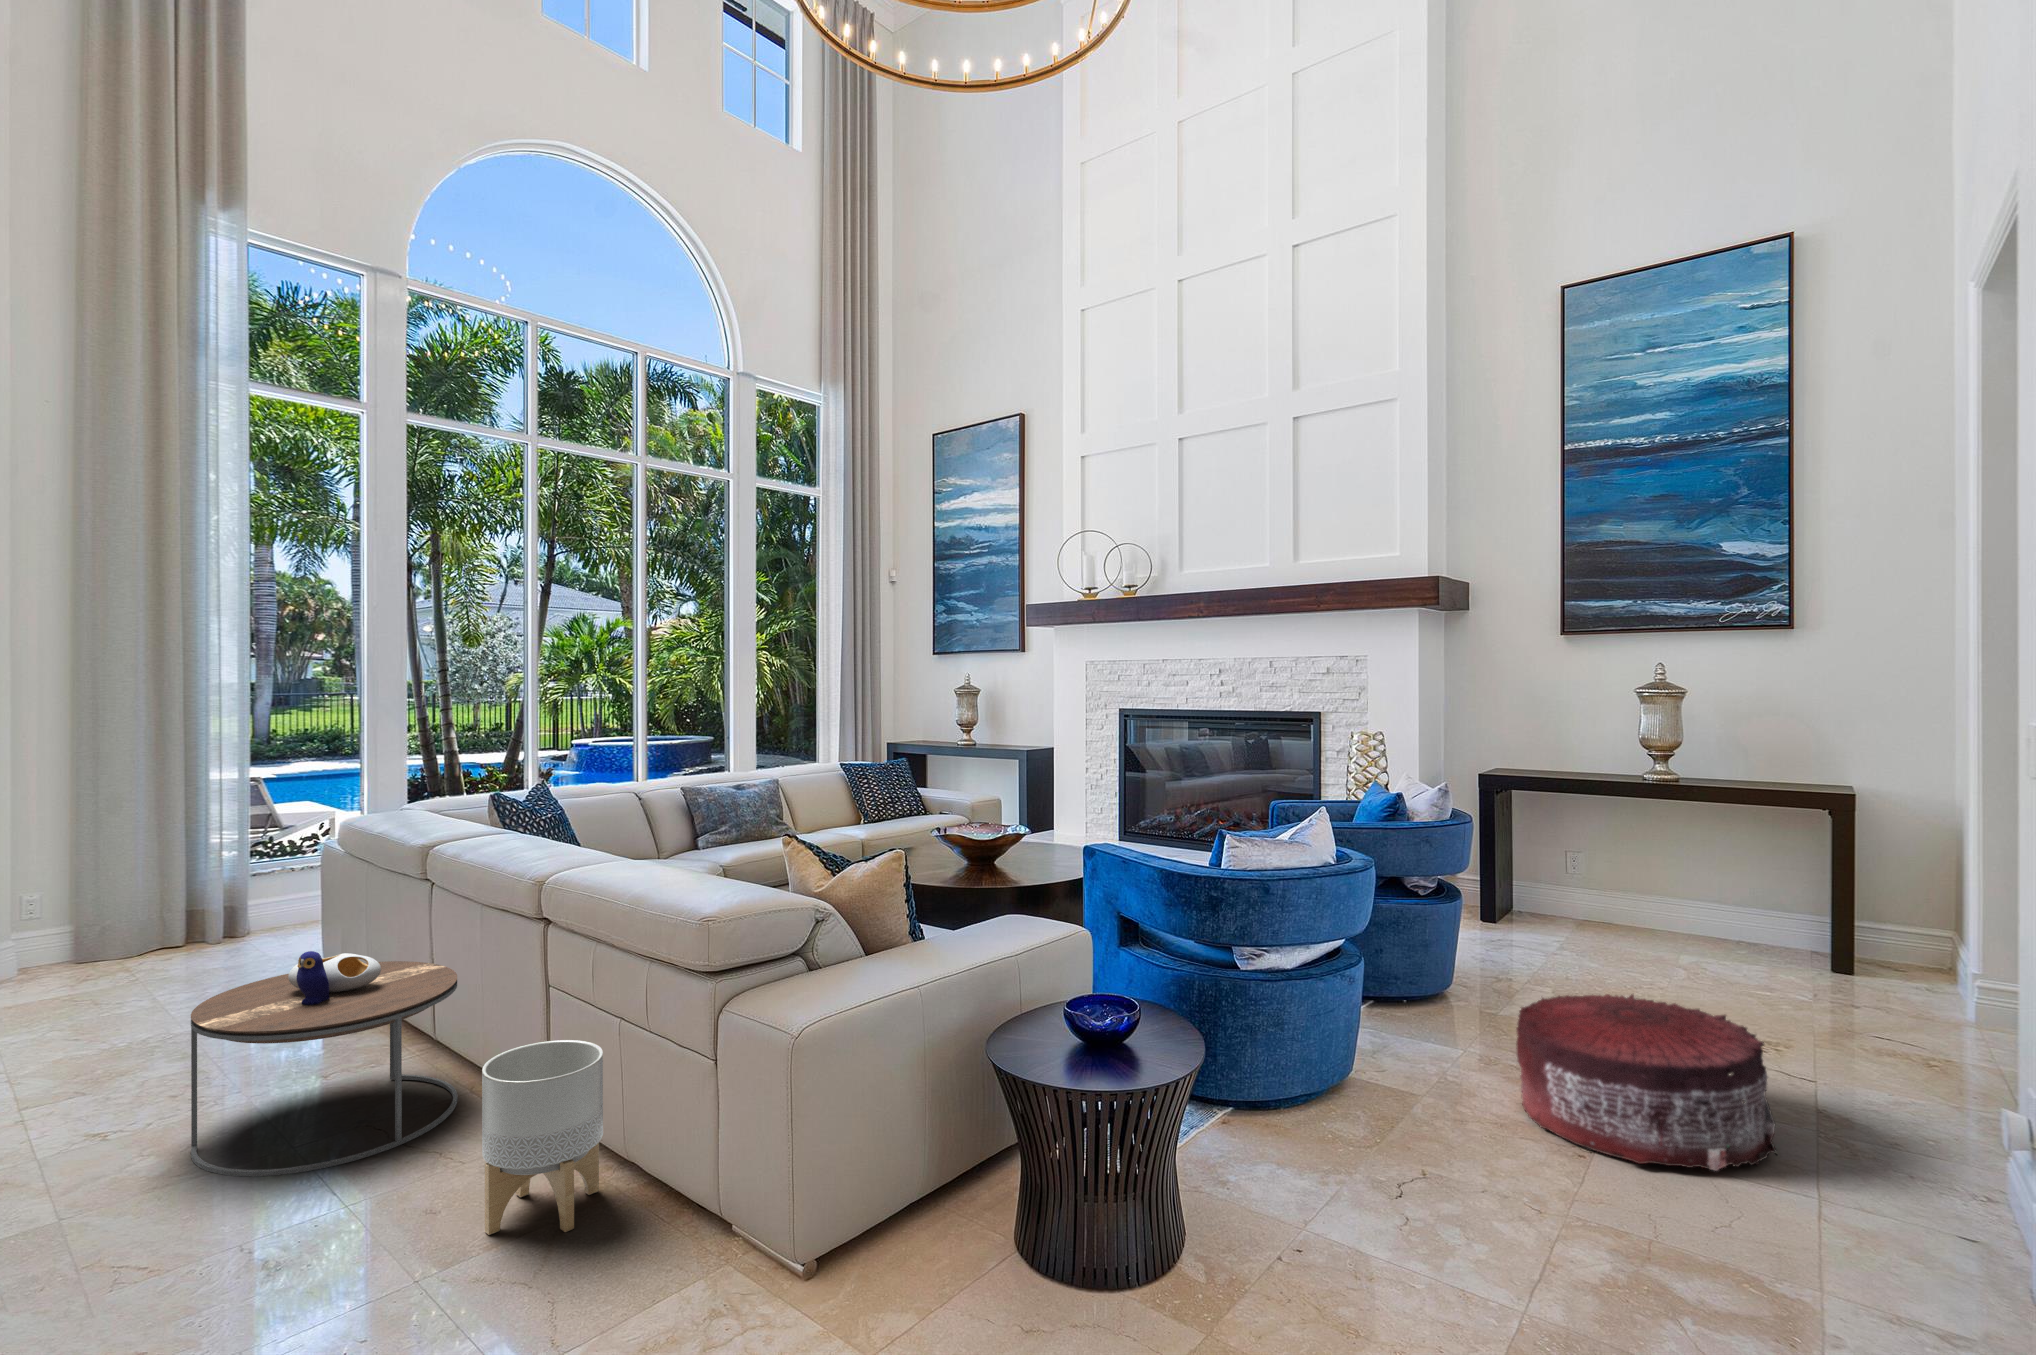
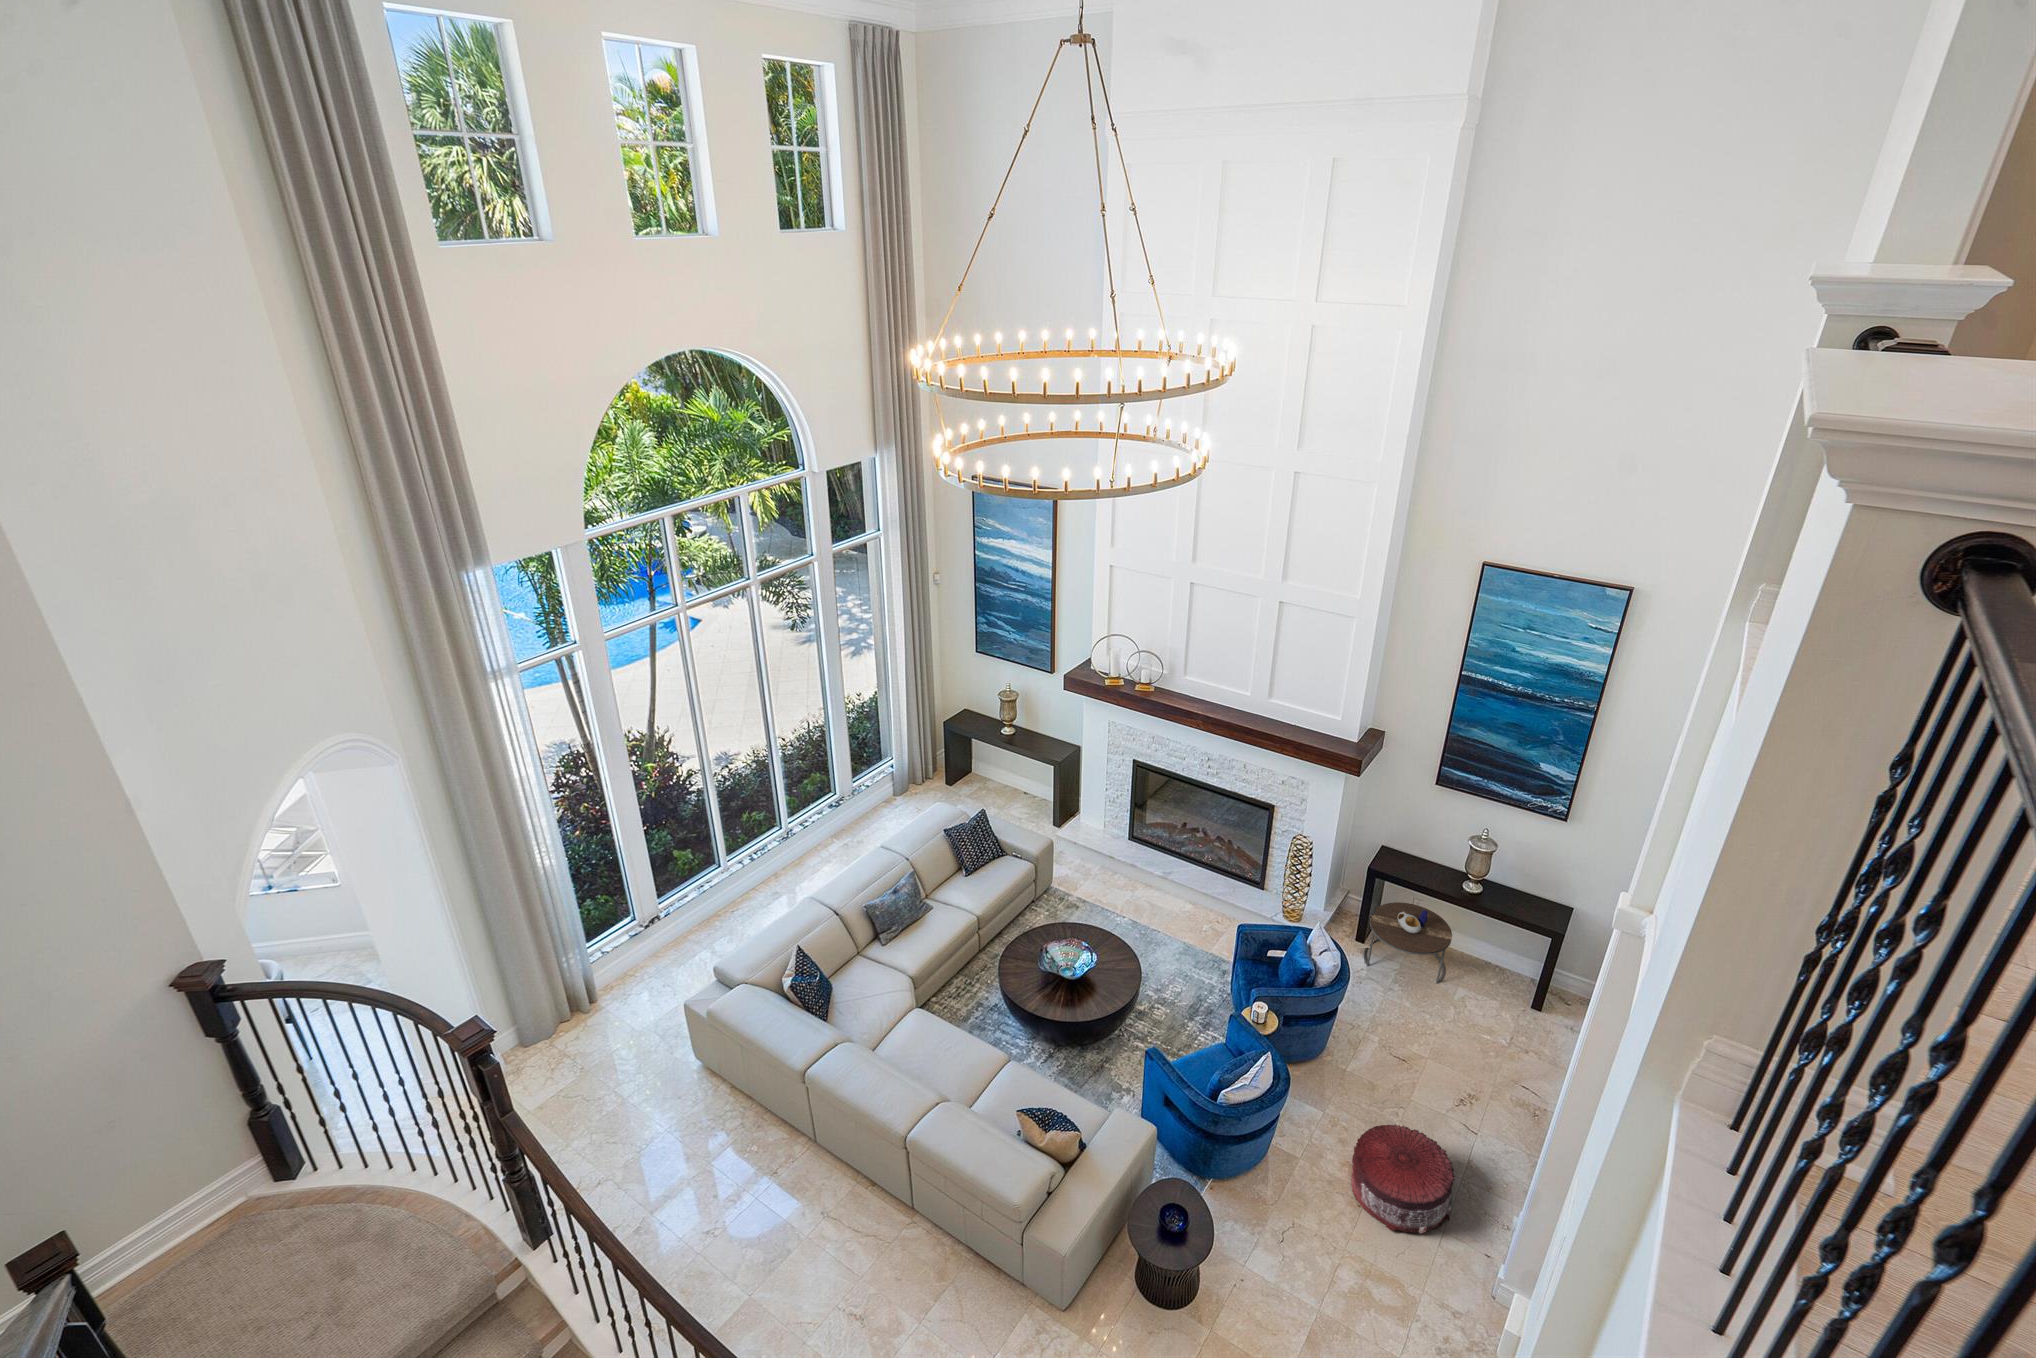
side table: present [191,951,457,1176] -> present [1364,902,1452,984]
planter: present [482,1040,603,1235] -> none [924,1234,970,1315]

